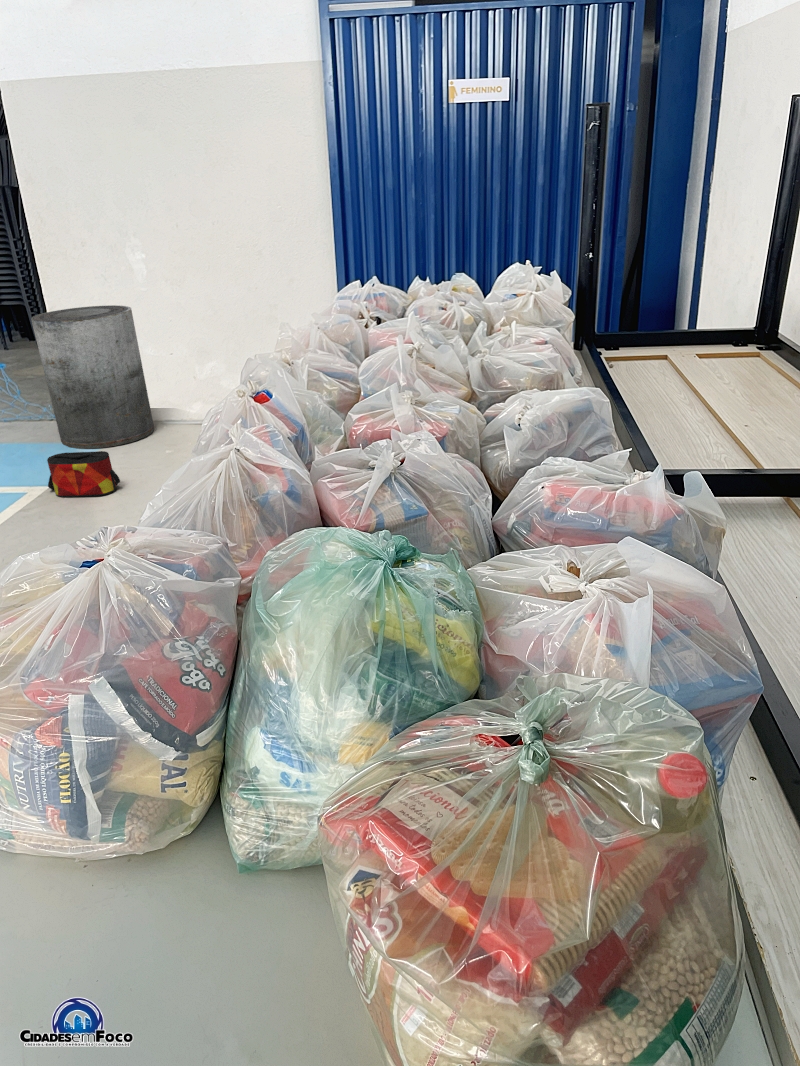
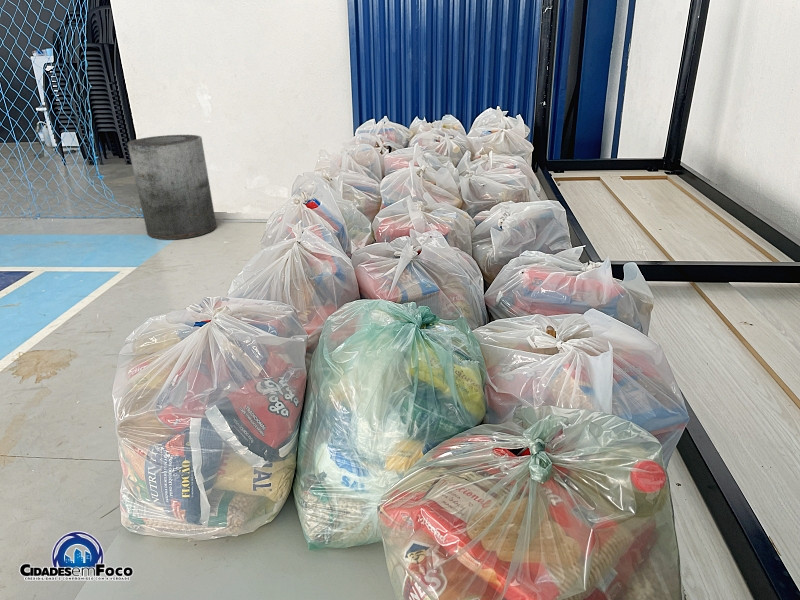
bag: present [47,451,120,497] -> none [139,242,193,275]

